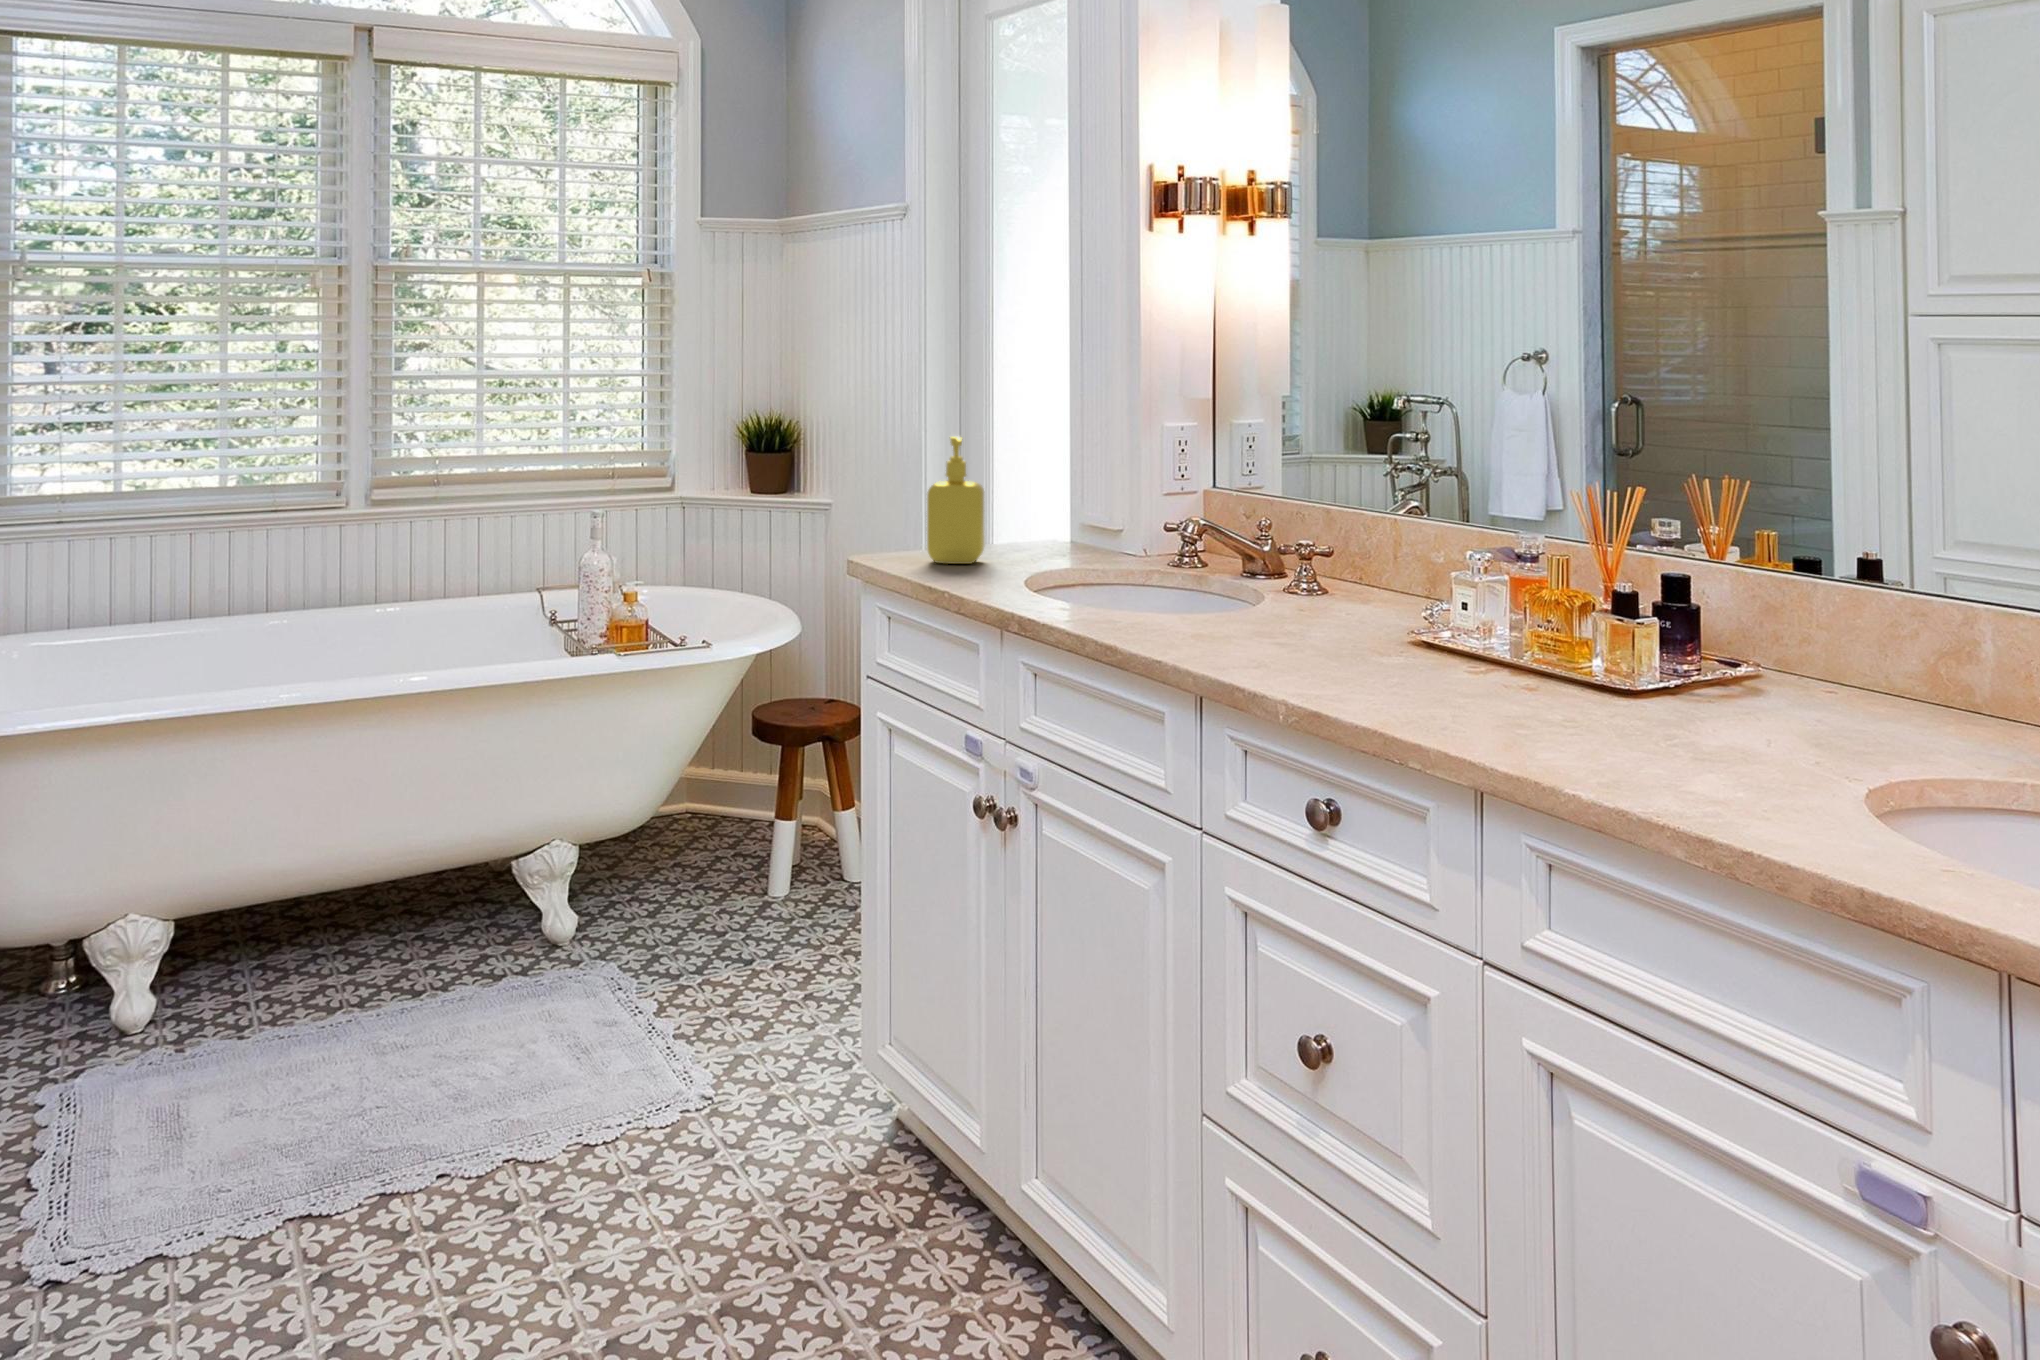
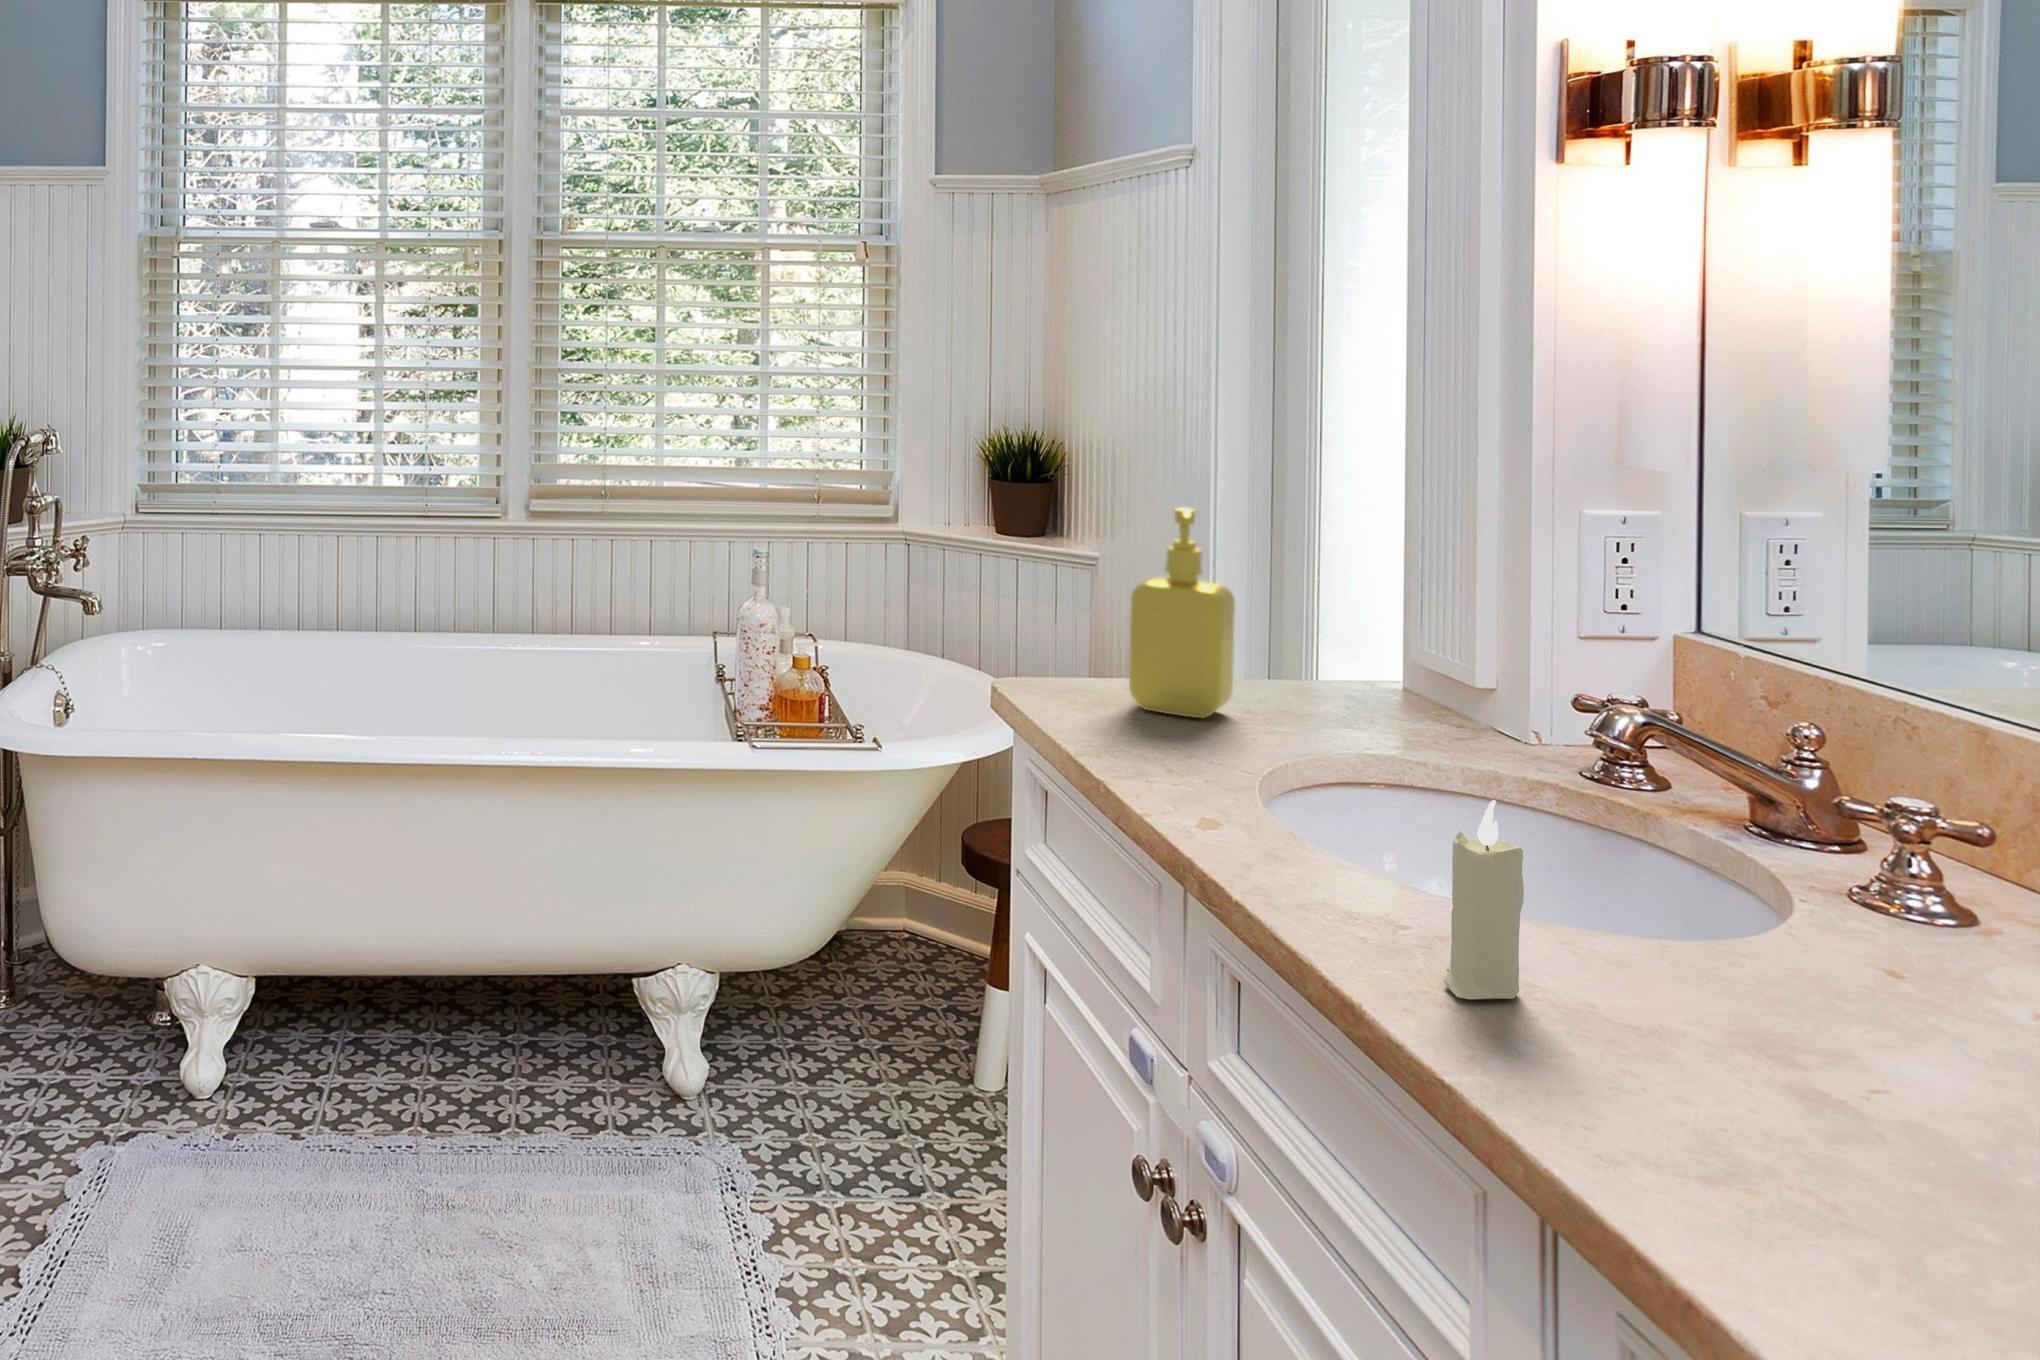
candle: none [1140,541,1171,636] -> present [1444,800,1524,999]

